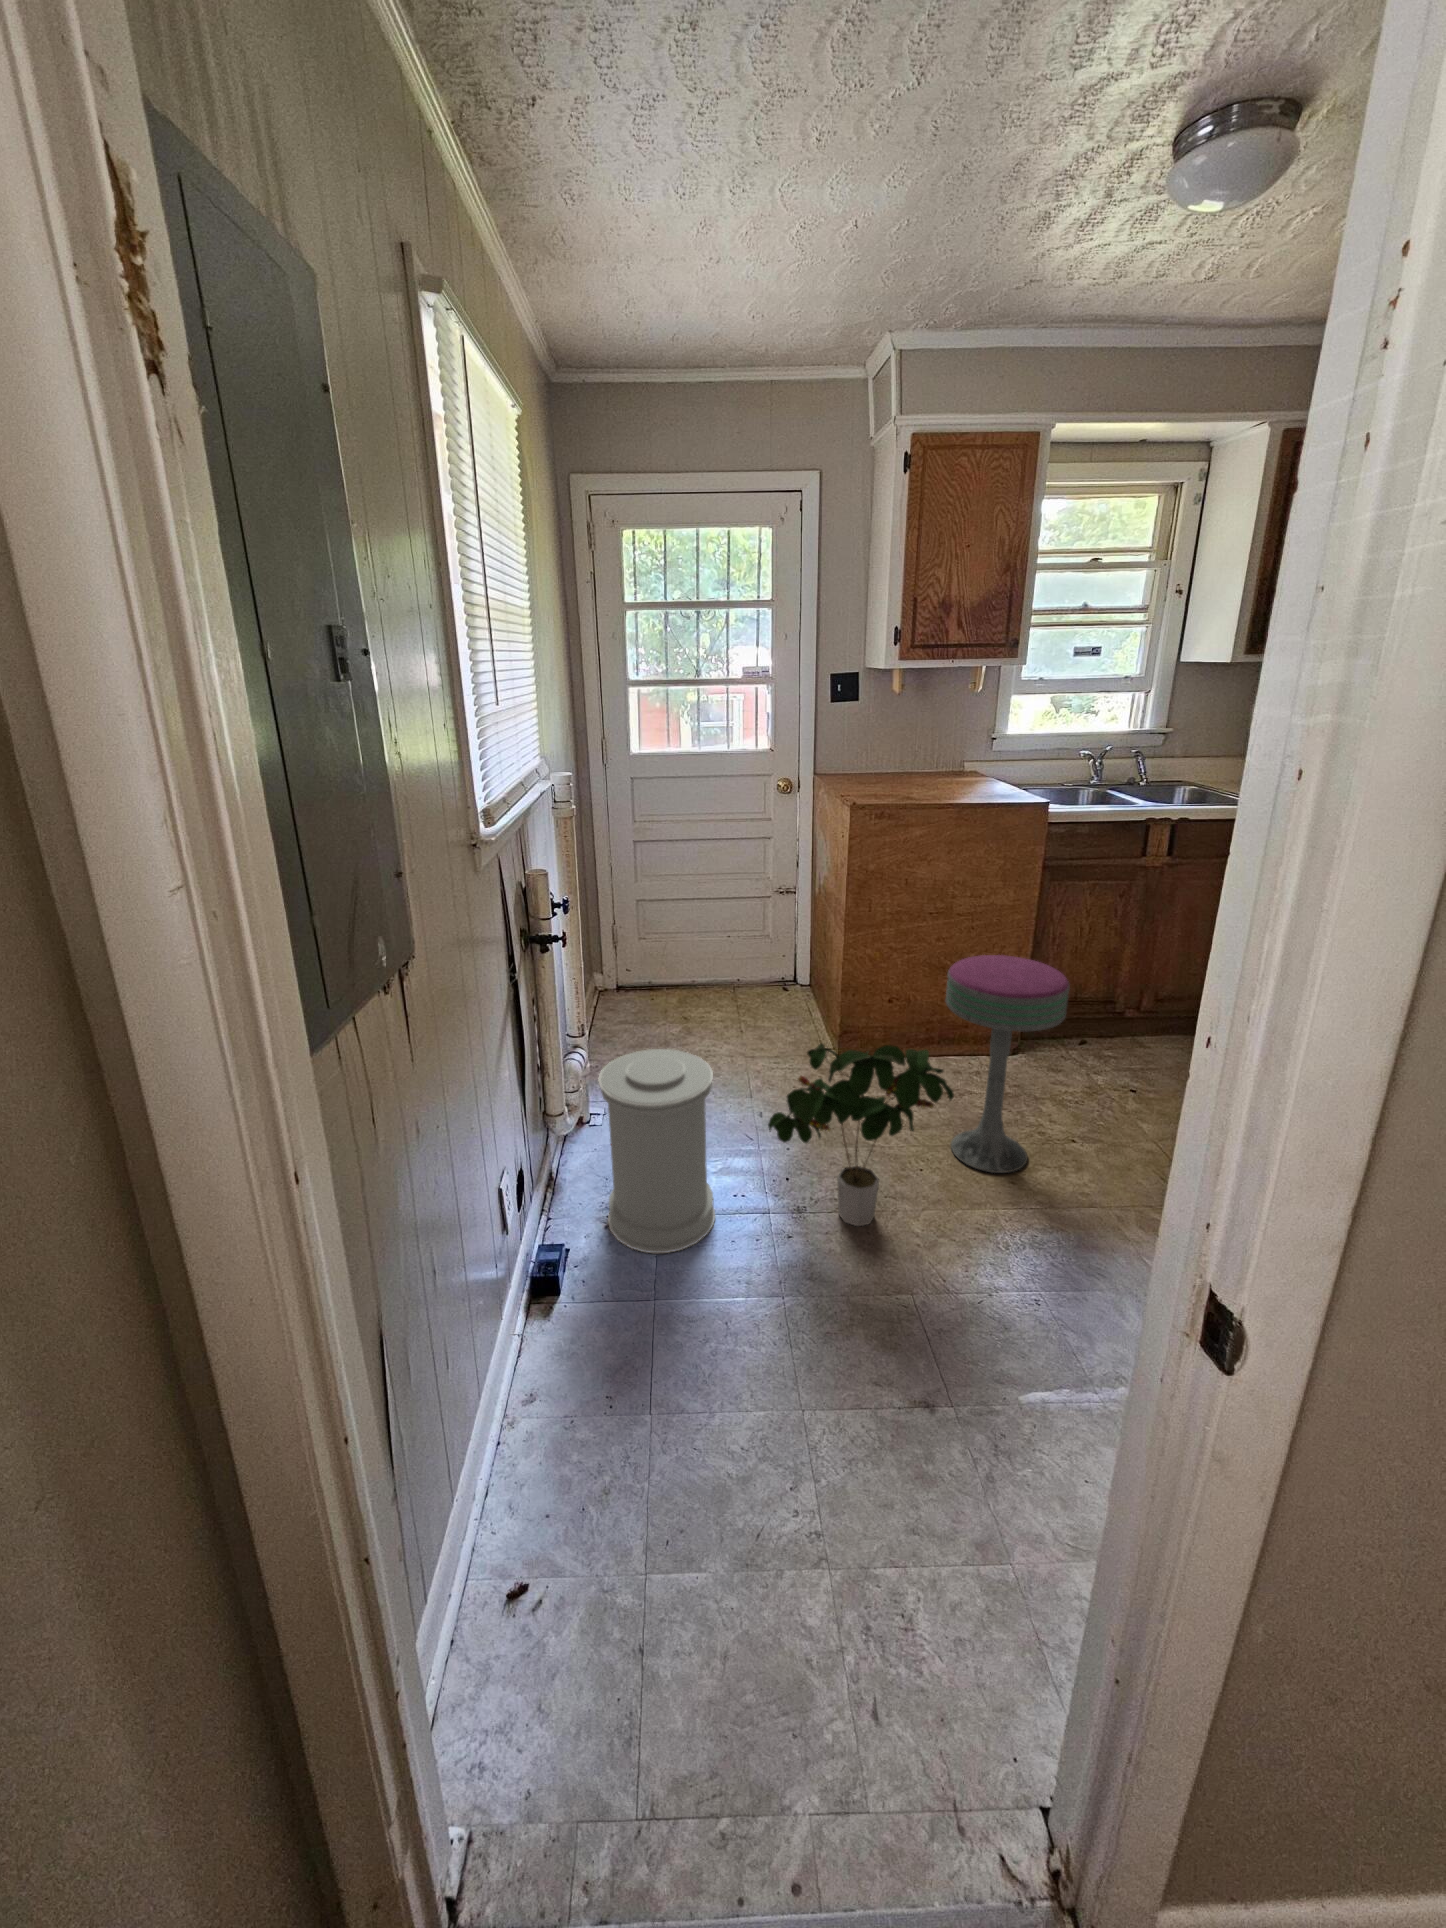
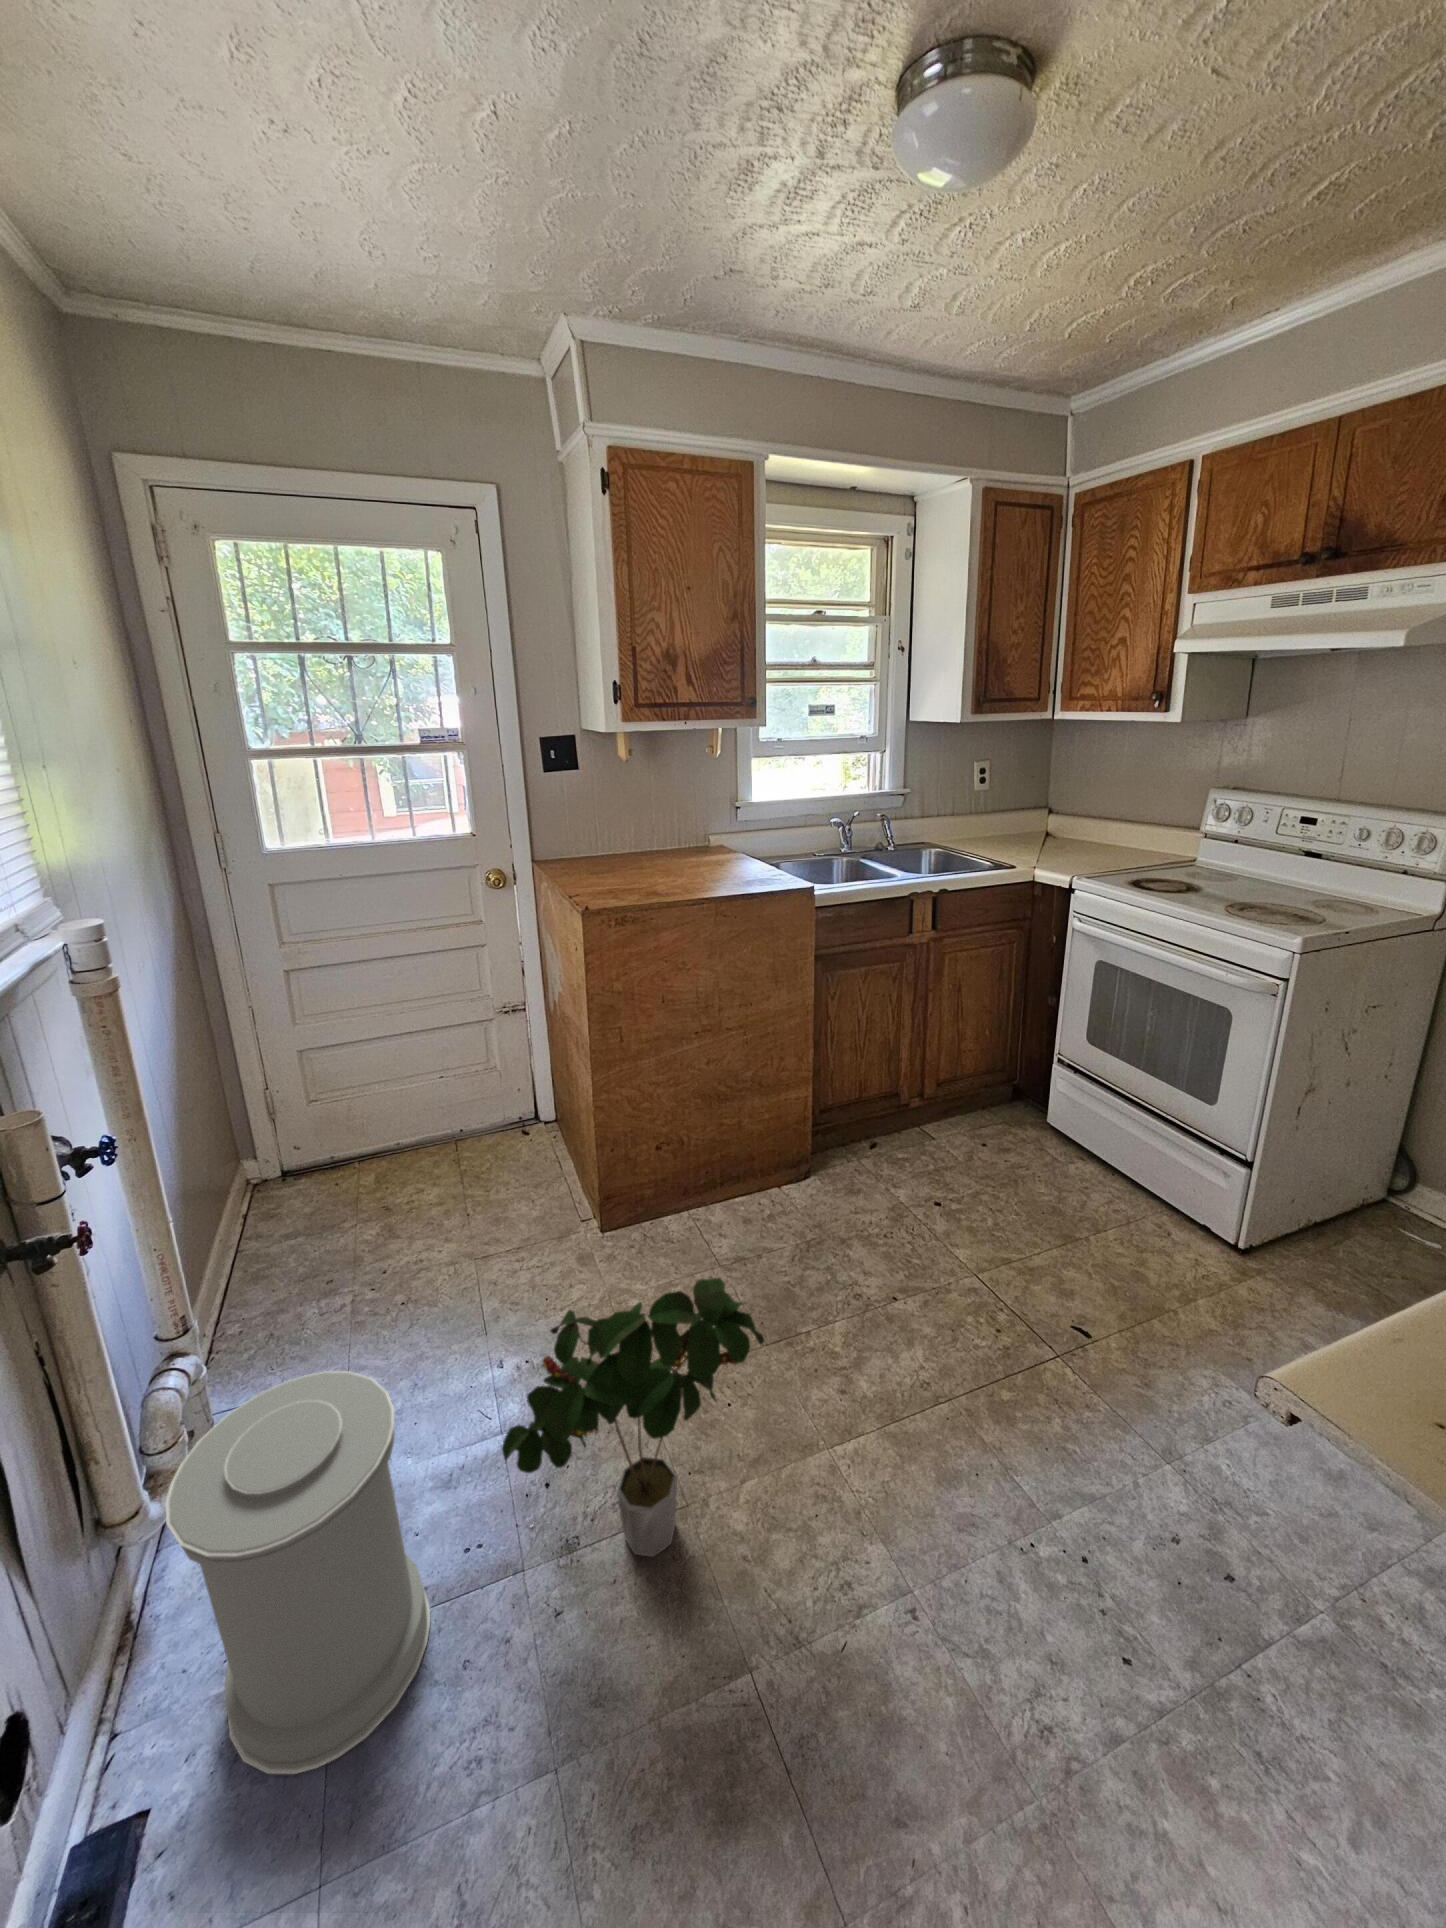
bar stool: present [945,955,1070,1173] -> none [731,1097,878,1384]

